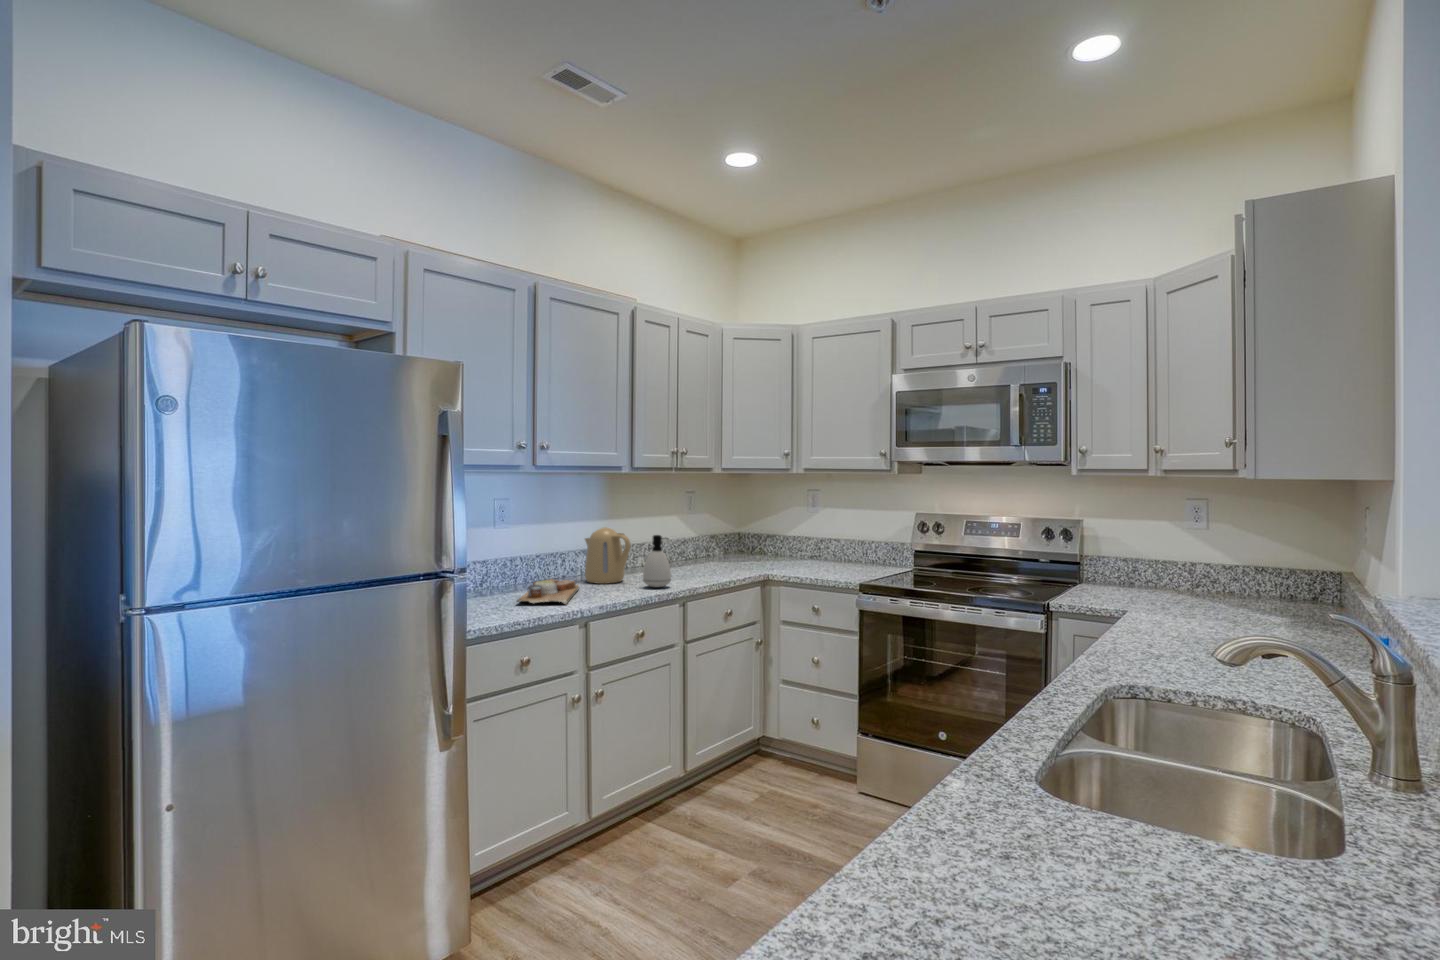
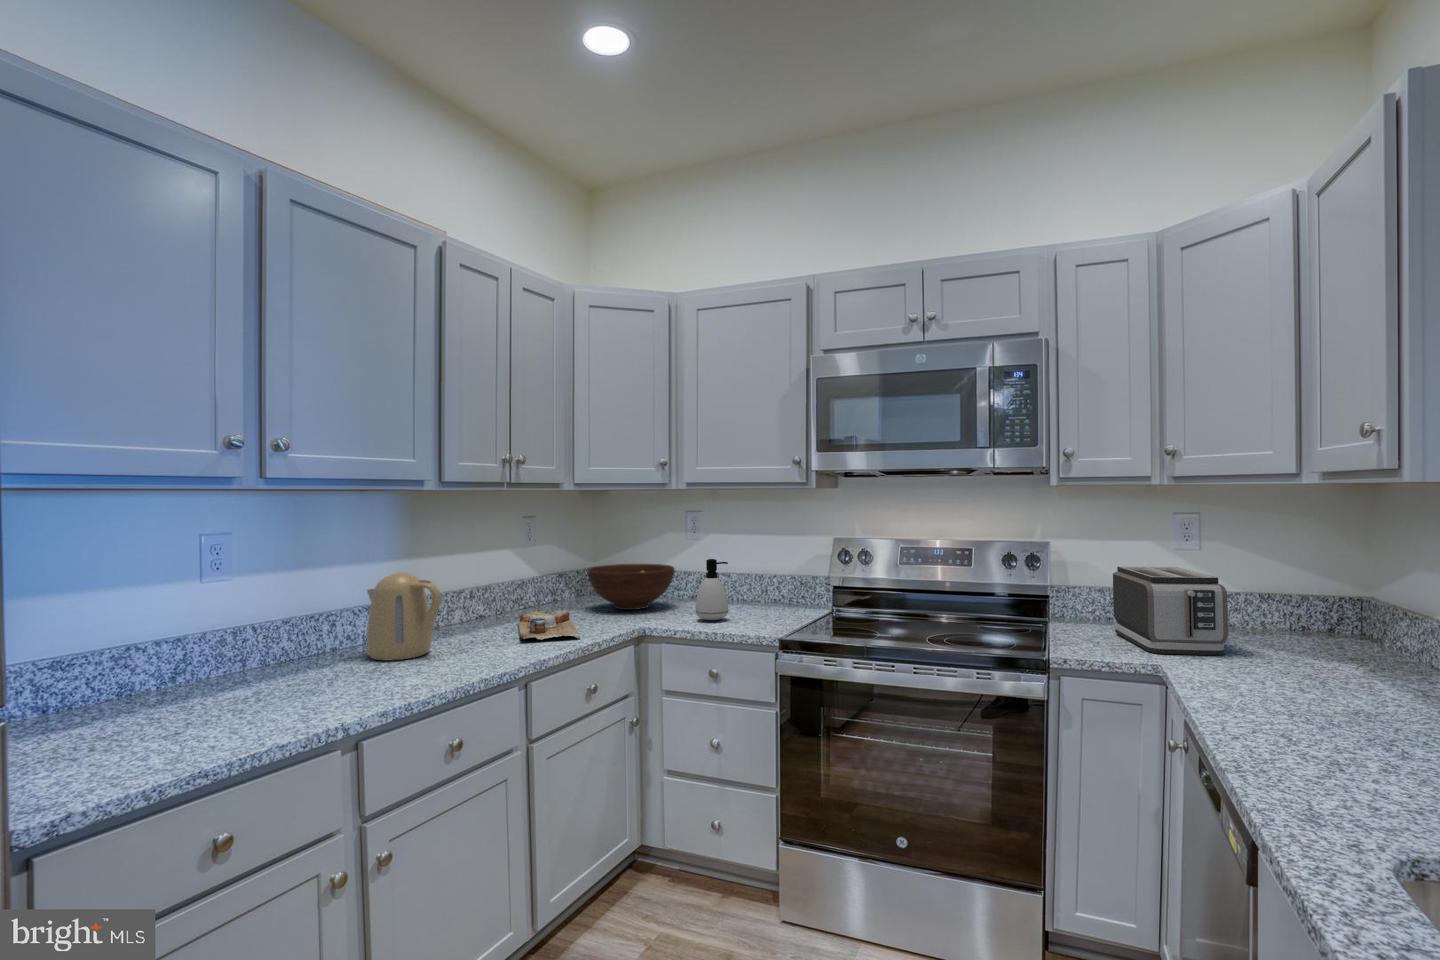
fruit bowl: none [731,530,795,564] -> present [588,564,675,610]
soap dispenser: present [643,535,671,587] -> present [696,559,728,620]
toaster: none [1124,541,1194,608] -> present [1113,567,1228,655]
cutting board: present [517,579,579,605] -> present [518,610,580,640]

